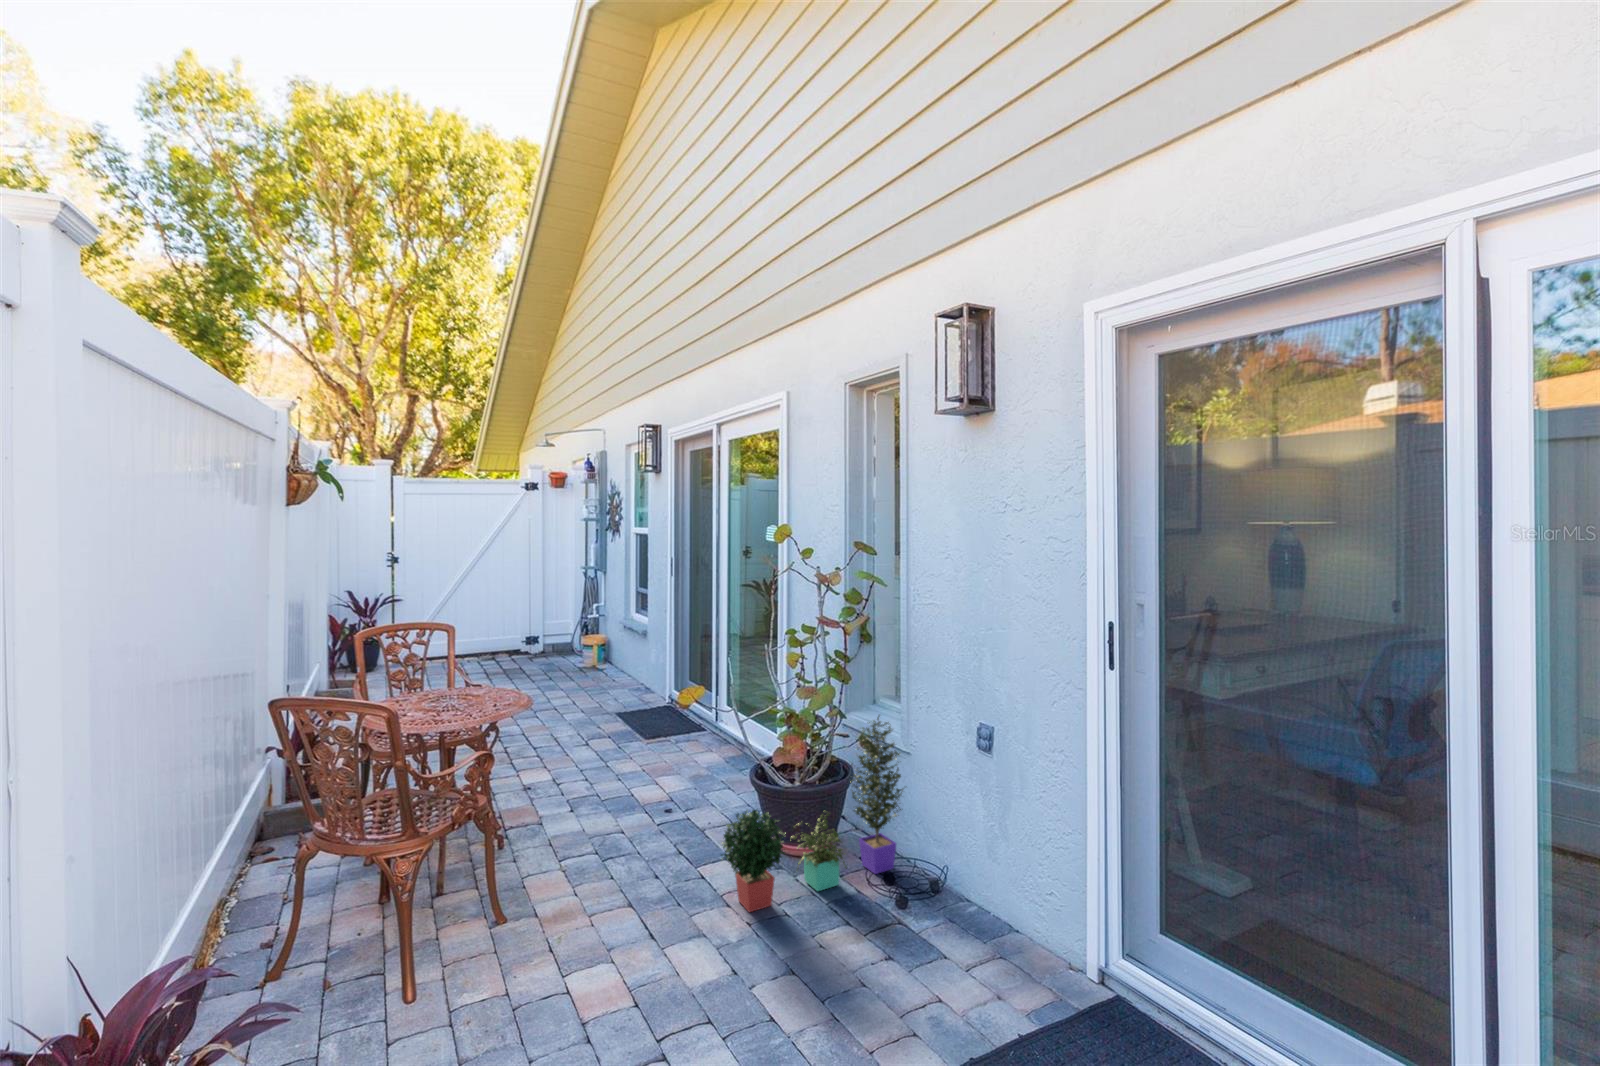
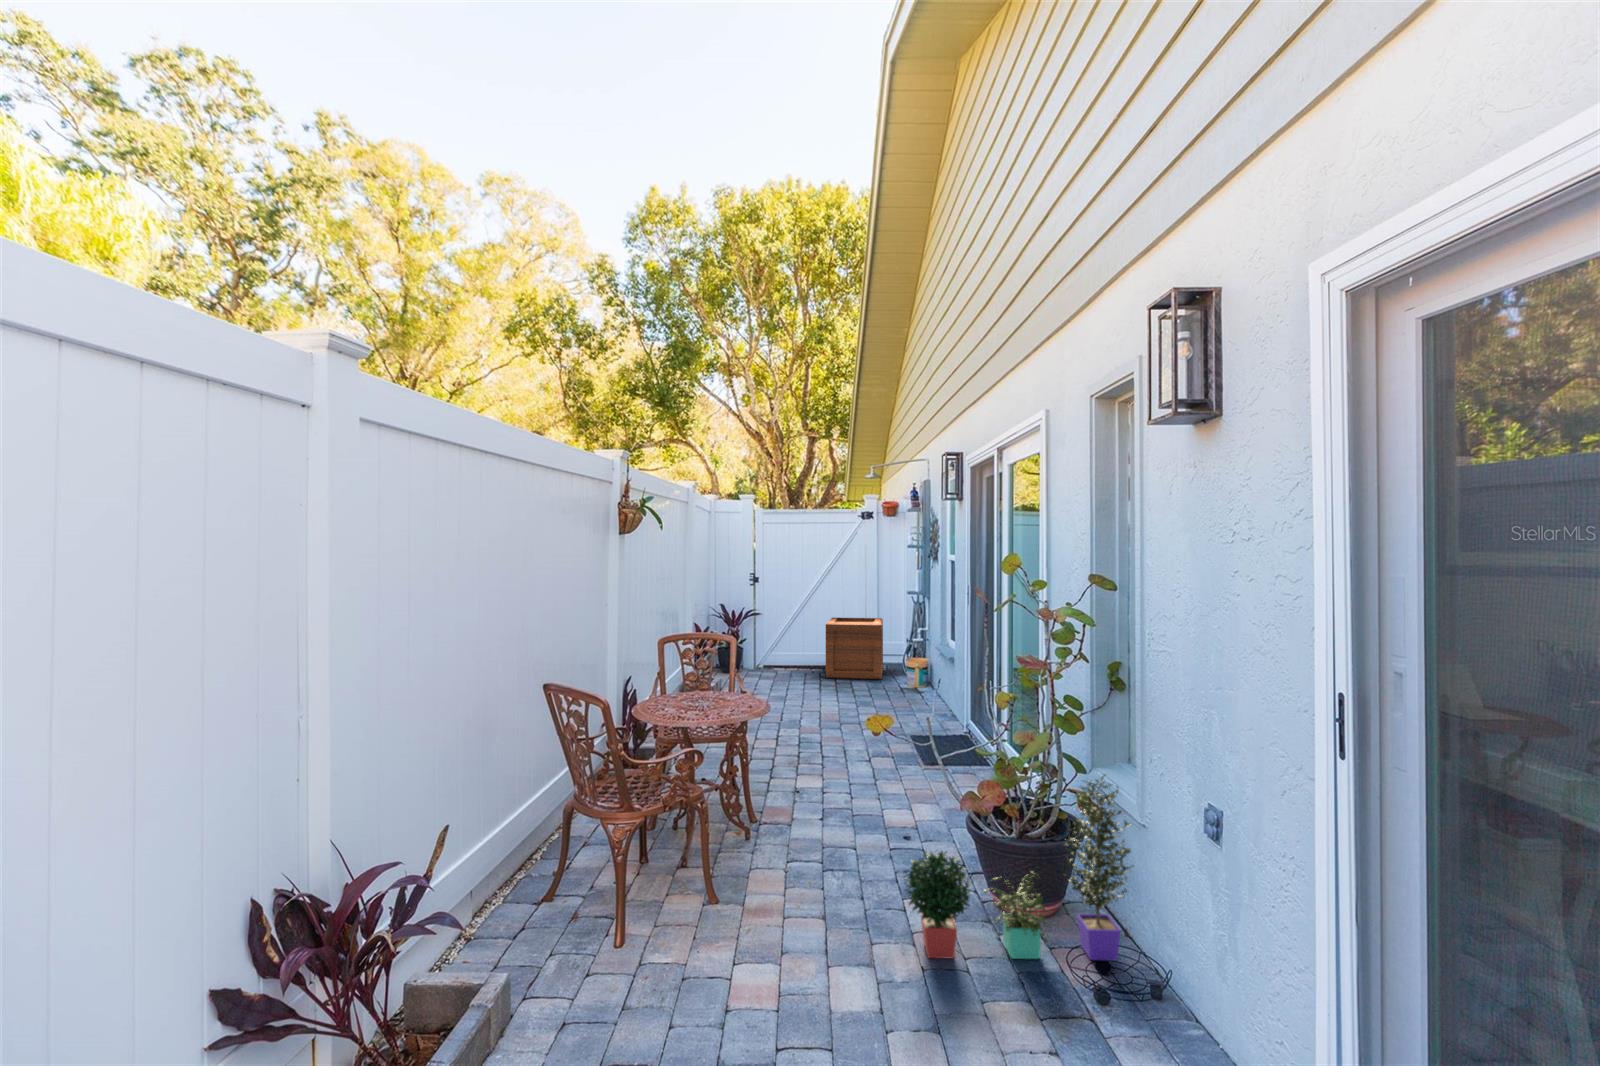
wooden crate: none [486,596,551,665] -> present [826,618,883,679]

